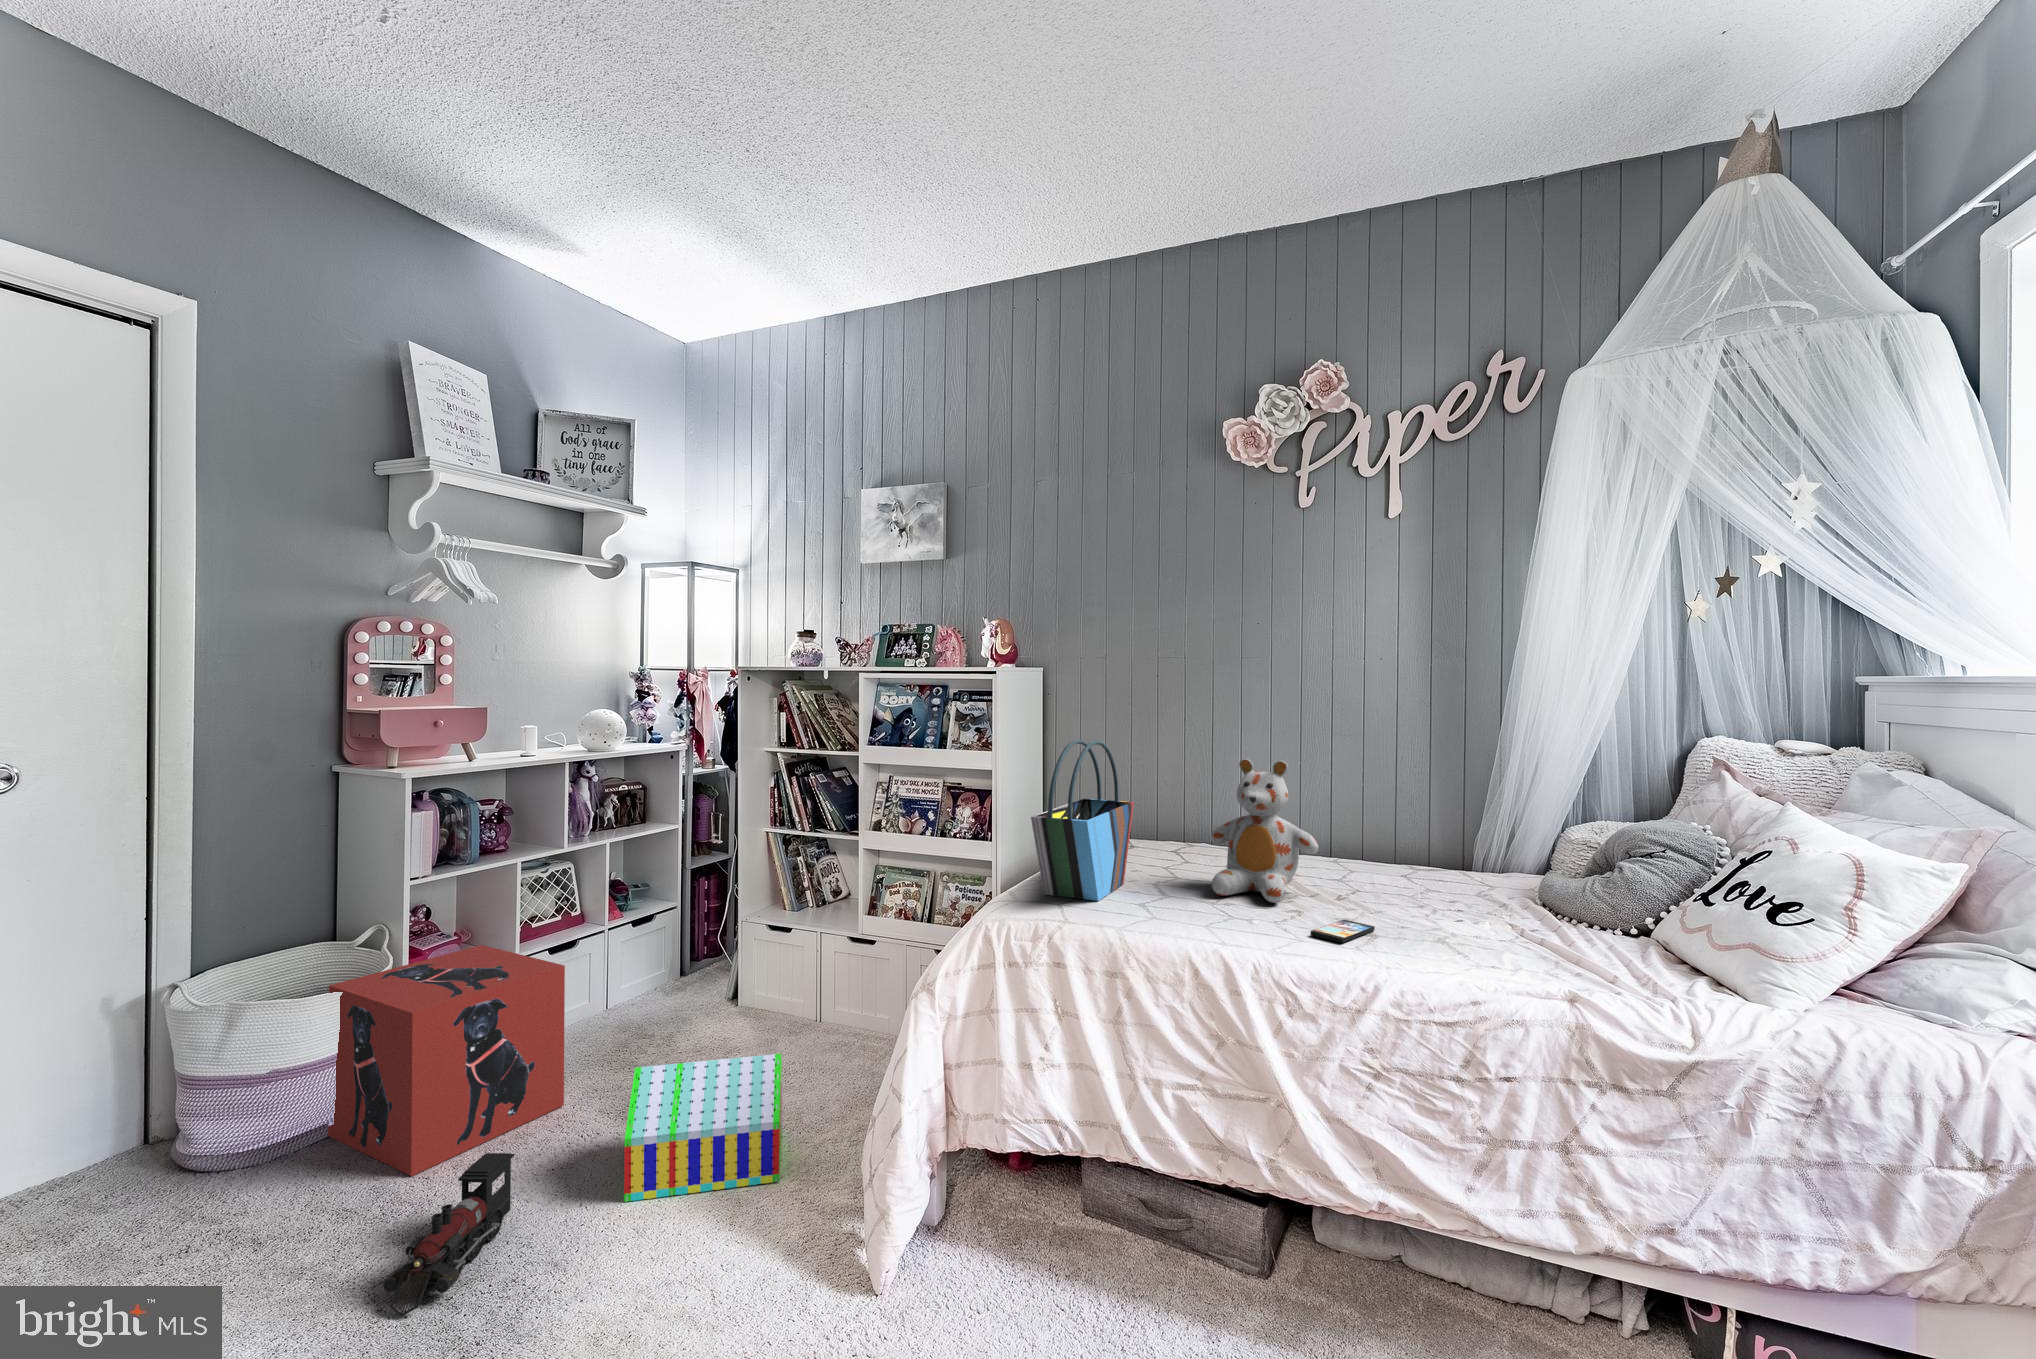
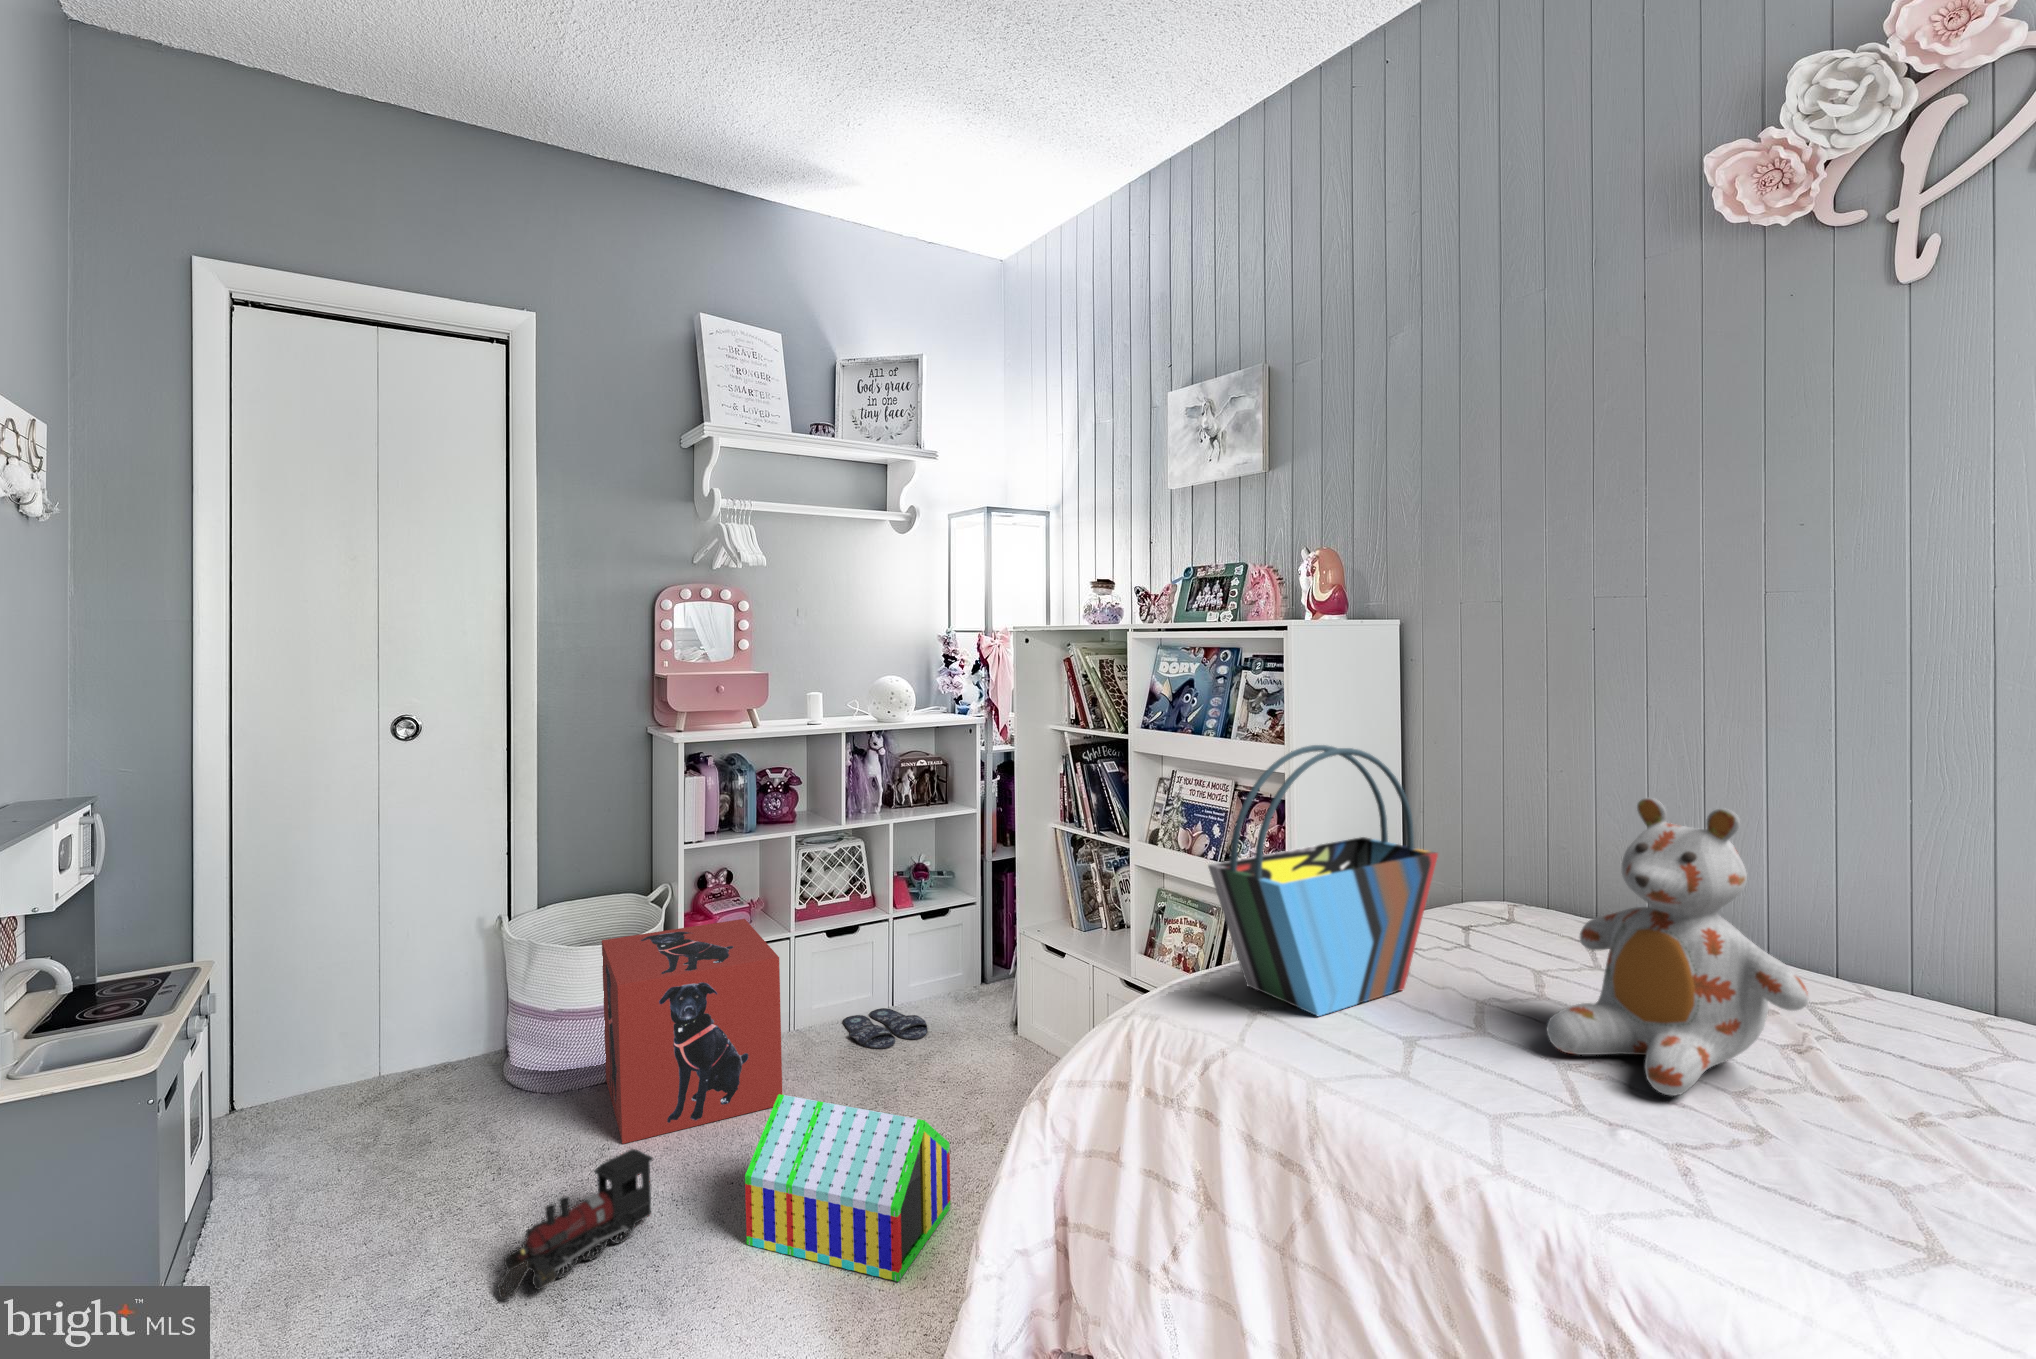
smartphone: present [1311,920,1375,943] -> none [1678,1184,1878,1250]
slippers: none [567,1015,660,1048] -> present [843,1008,927,1049]

